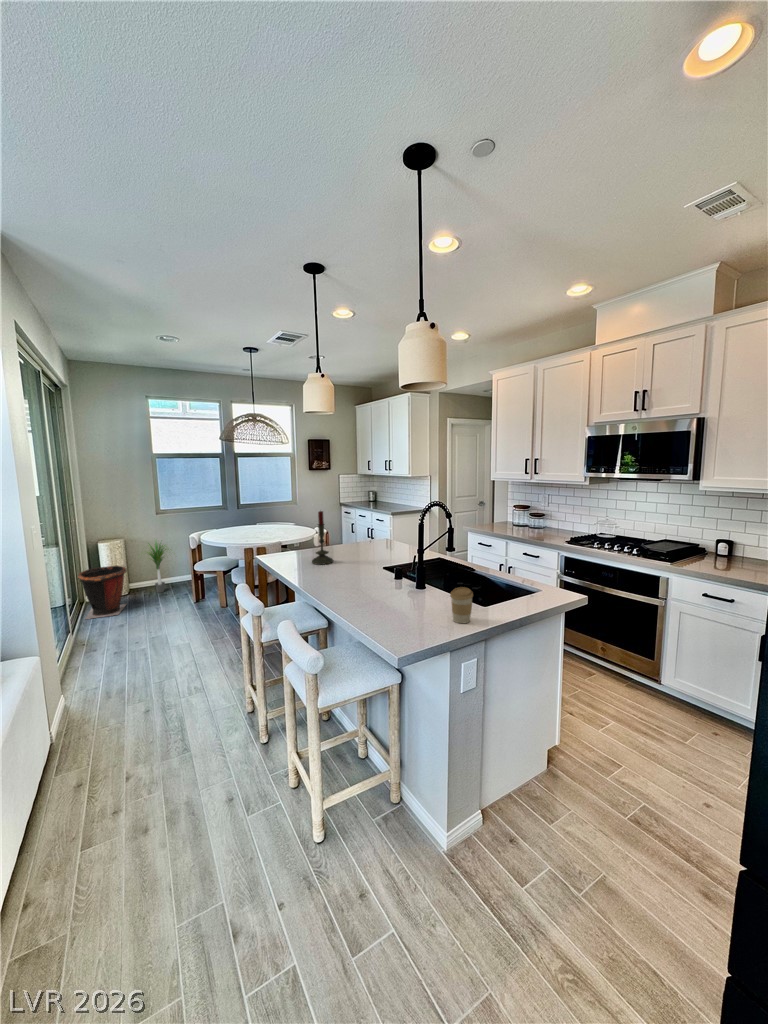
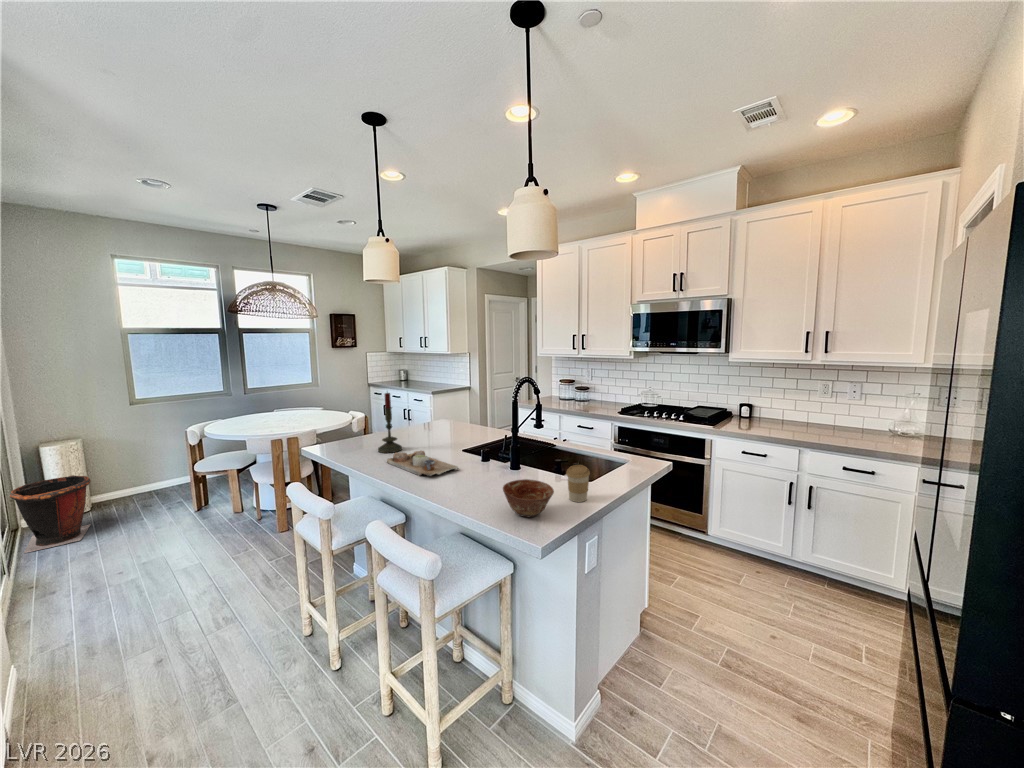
potted plant: present [147,543,166,593] -> none [102,433,165,505]
cutting board: none [313,564,370,588] -> present [387,451,459,476]
ceramic bowl: none [382,596,429,631] -> present [503,479,554,517]

